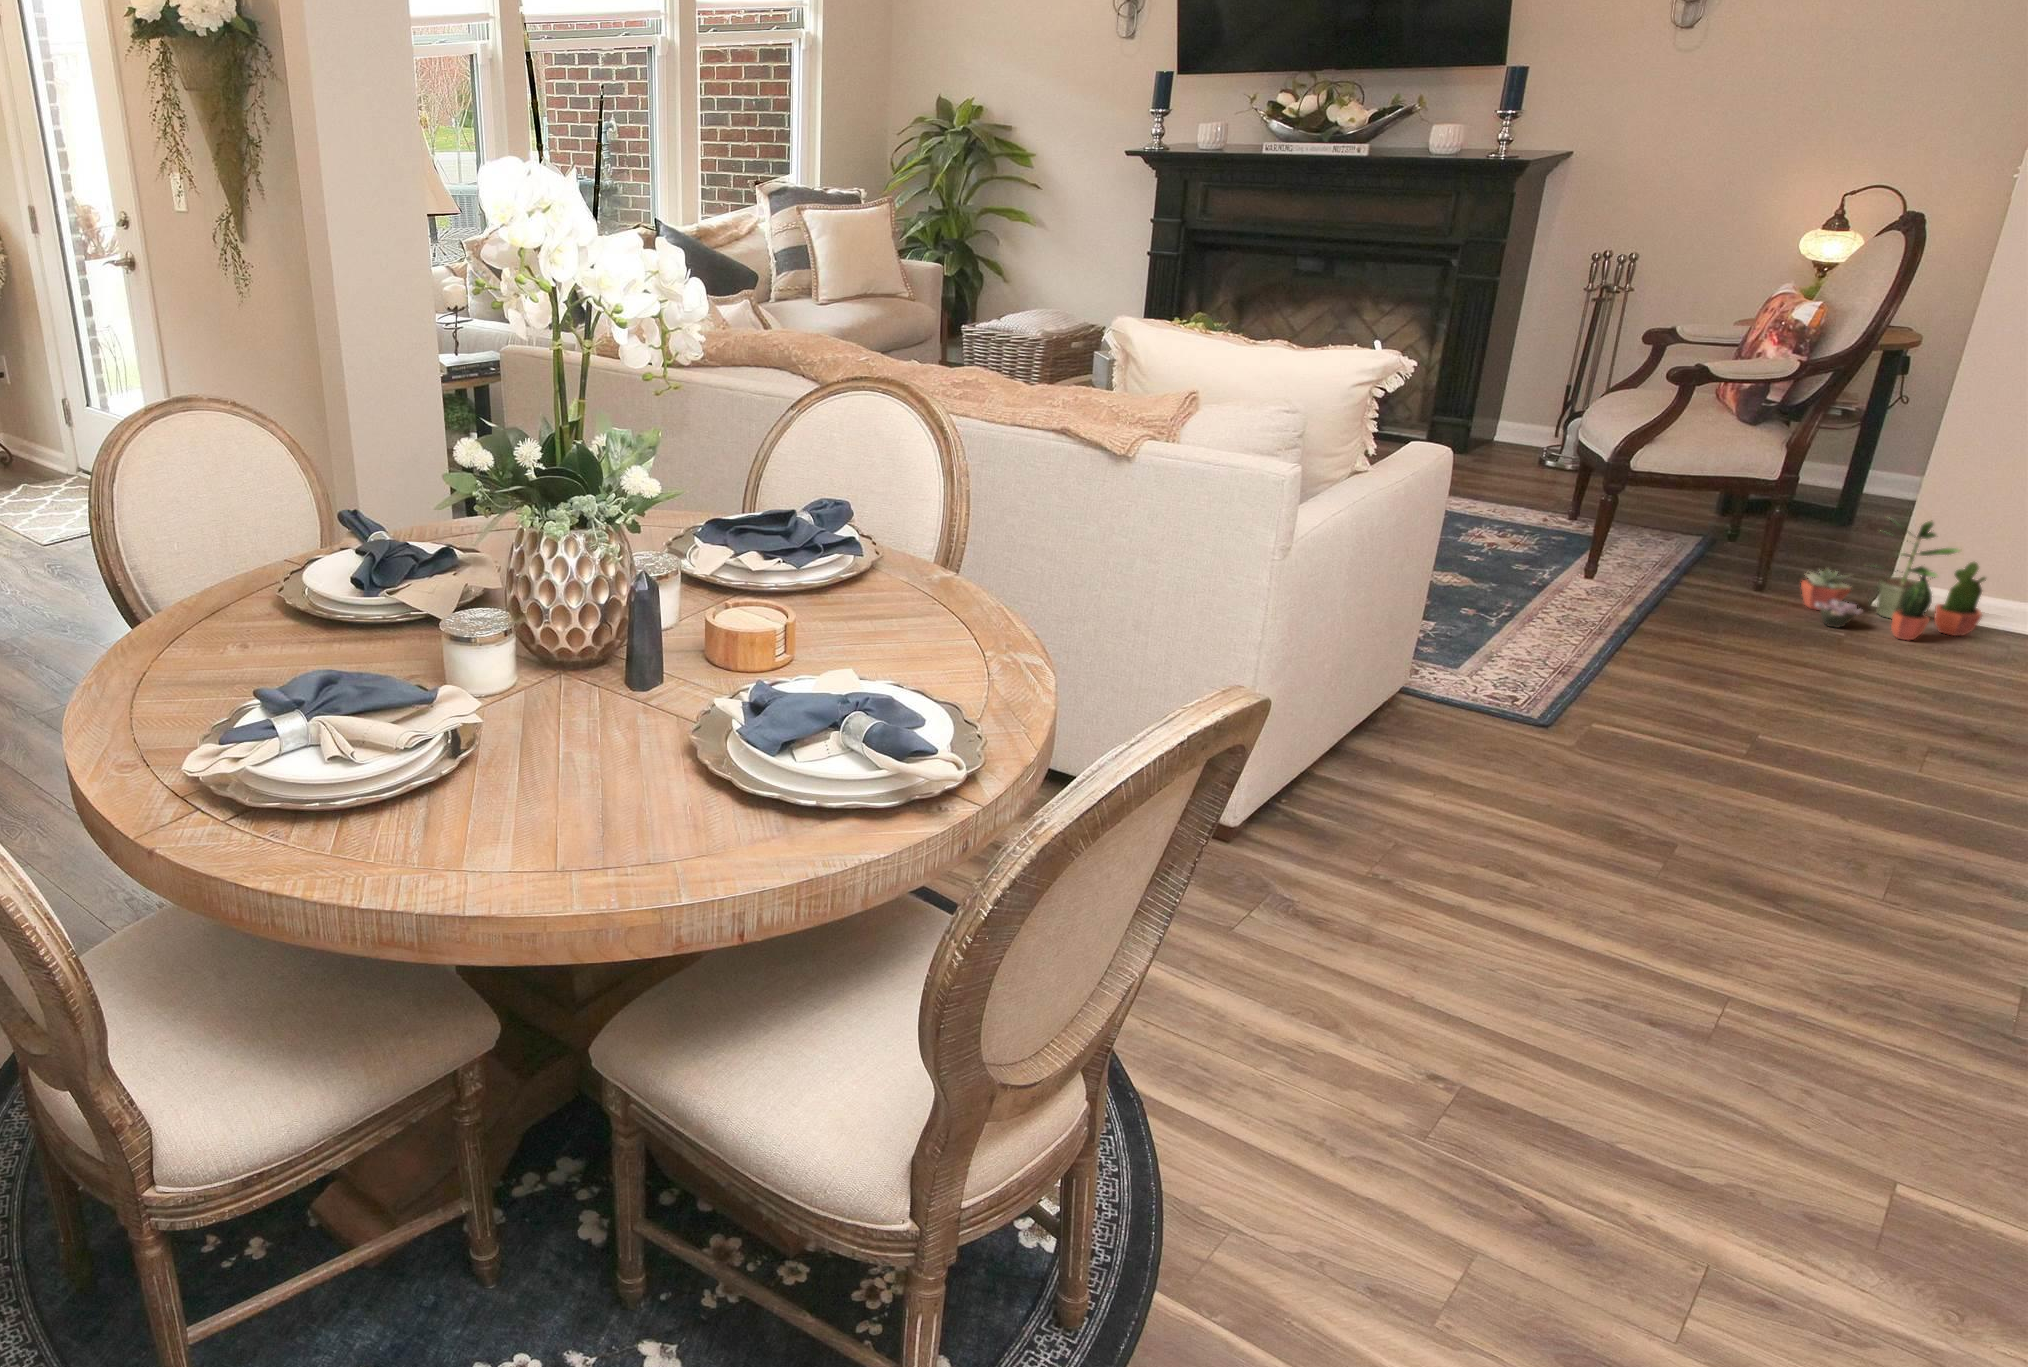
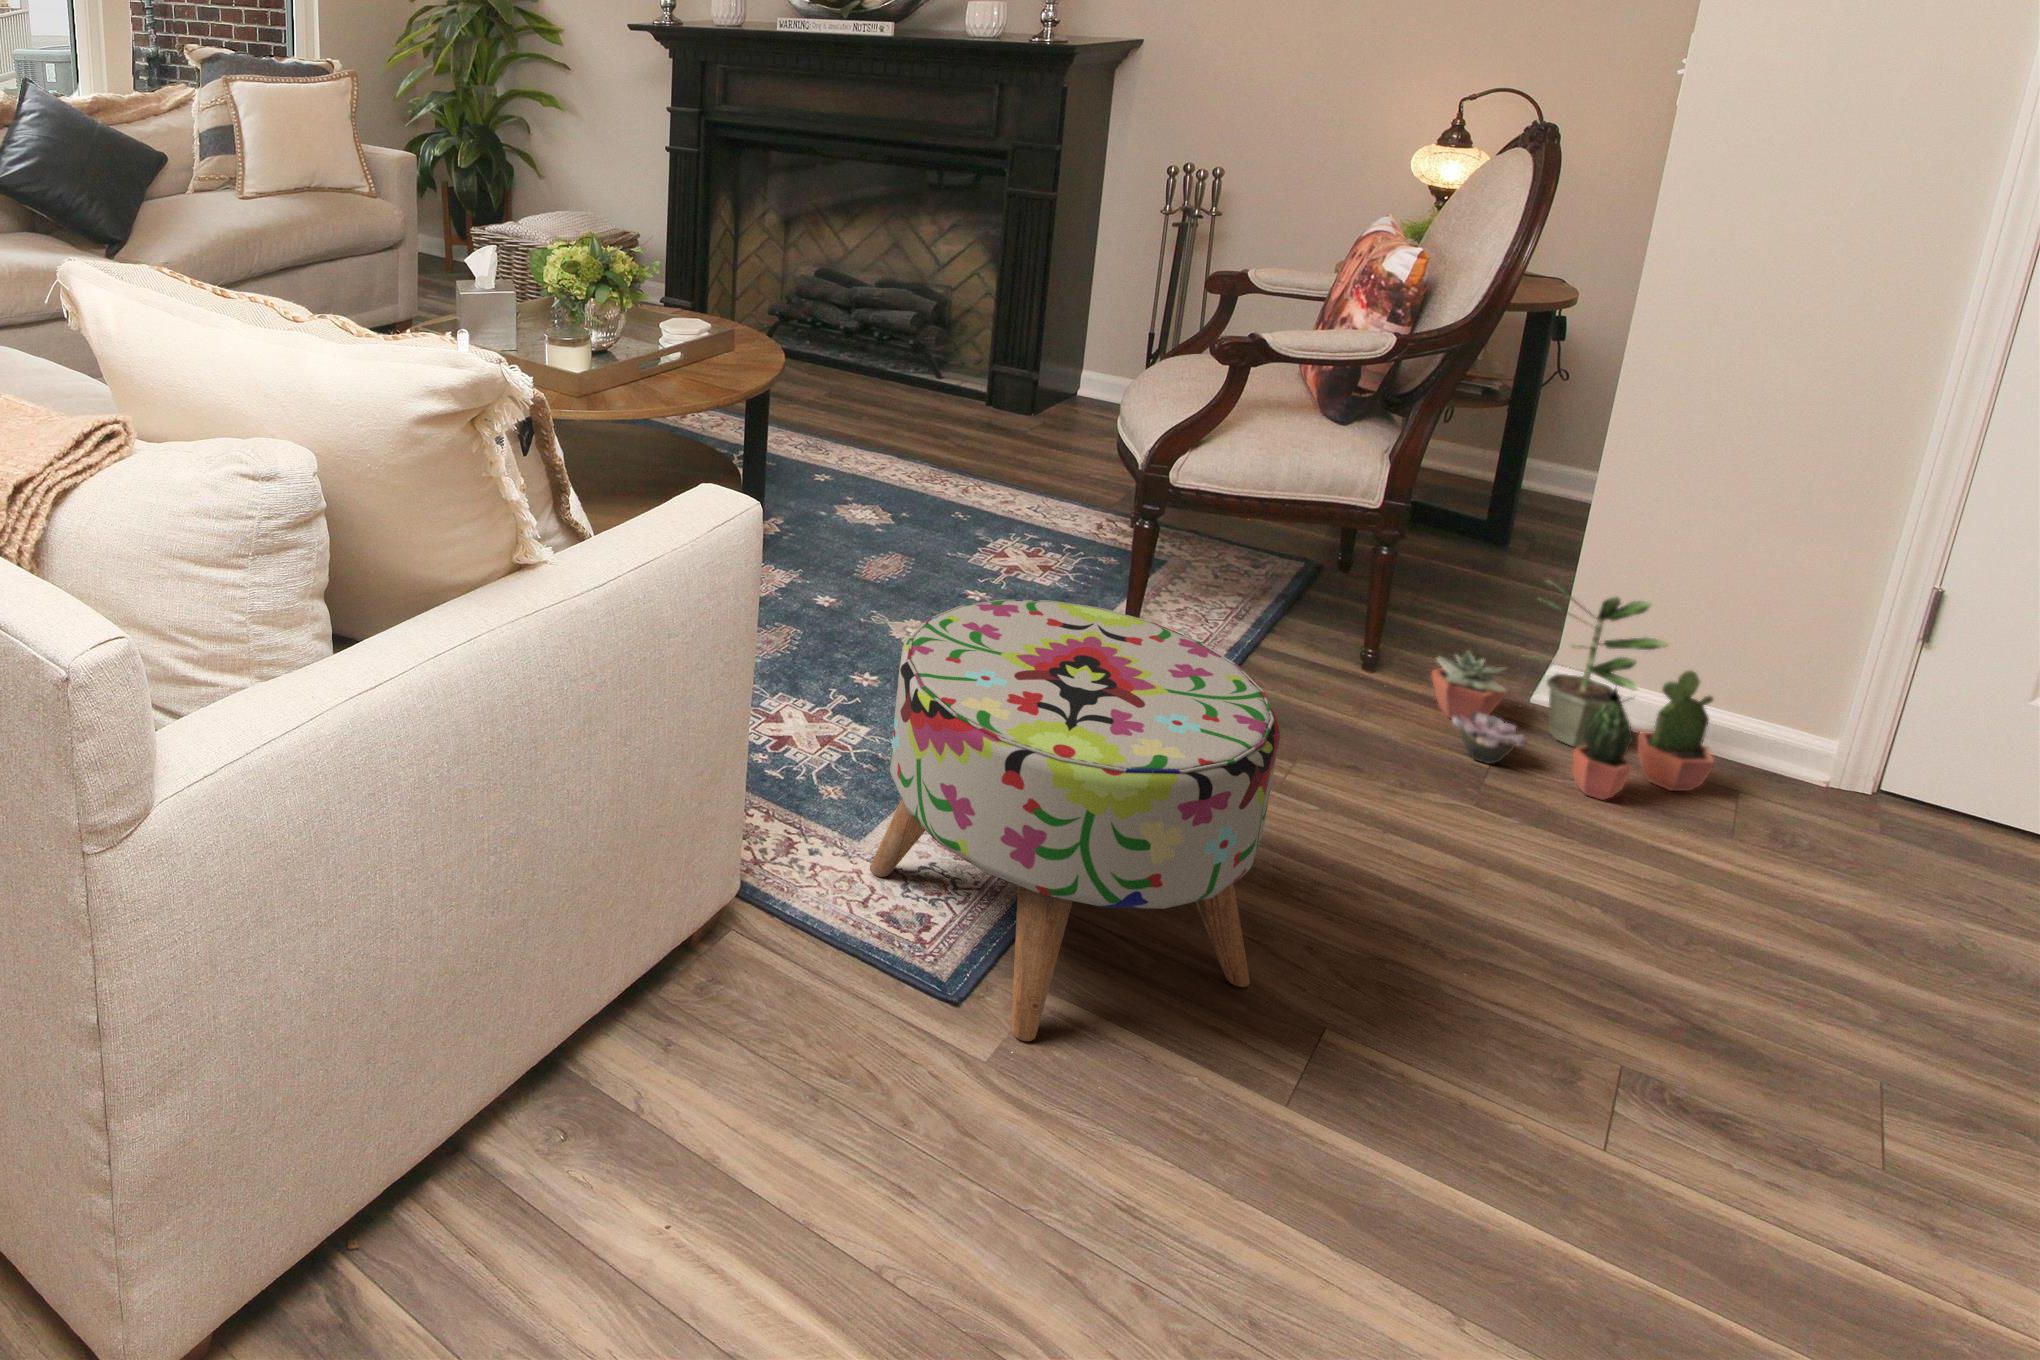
ottoman: none [1473,524,1738,731] -> present [870,600,1280,1041]

